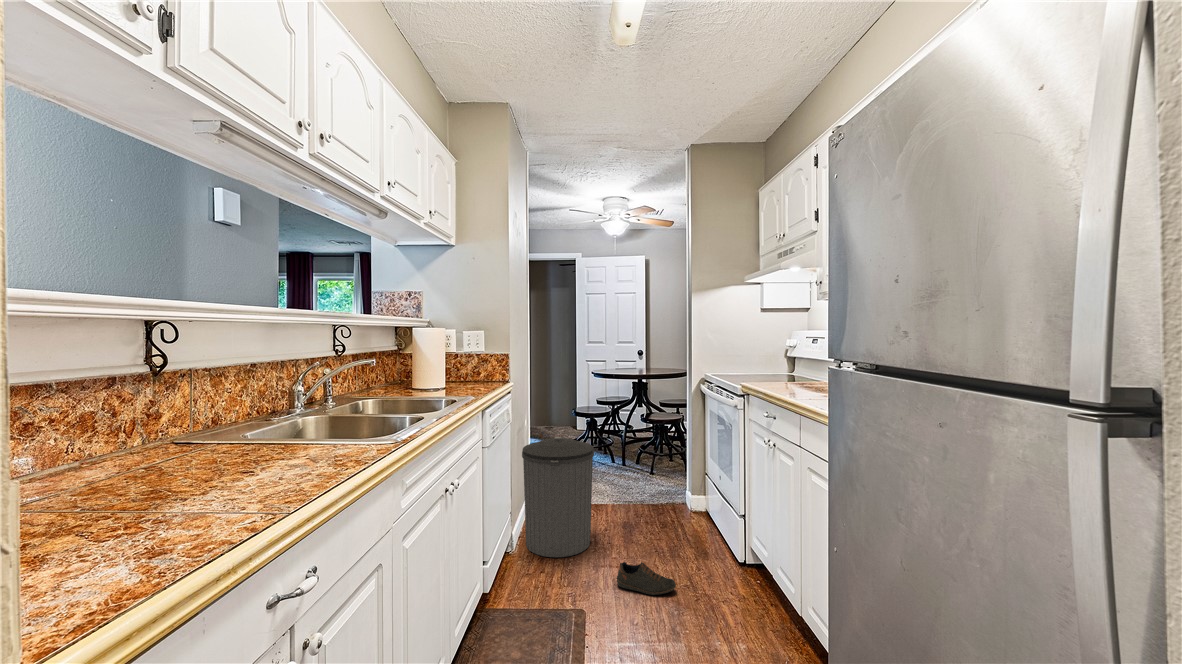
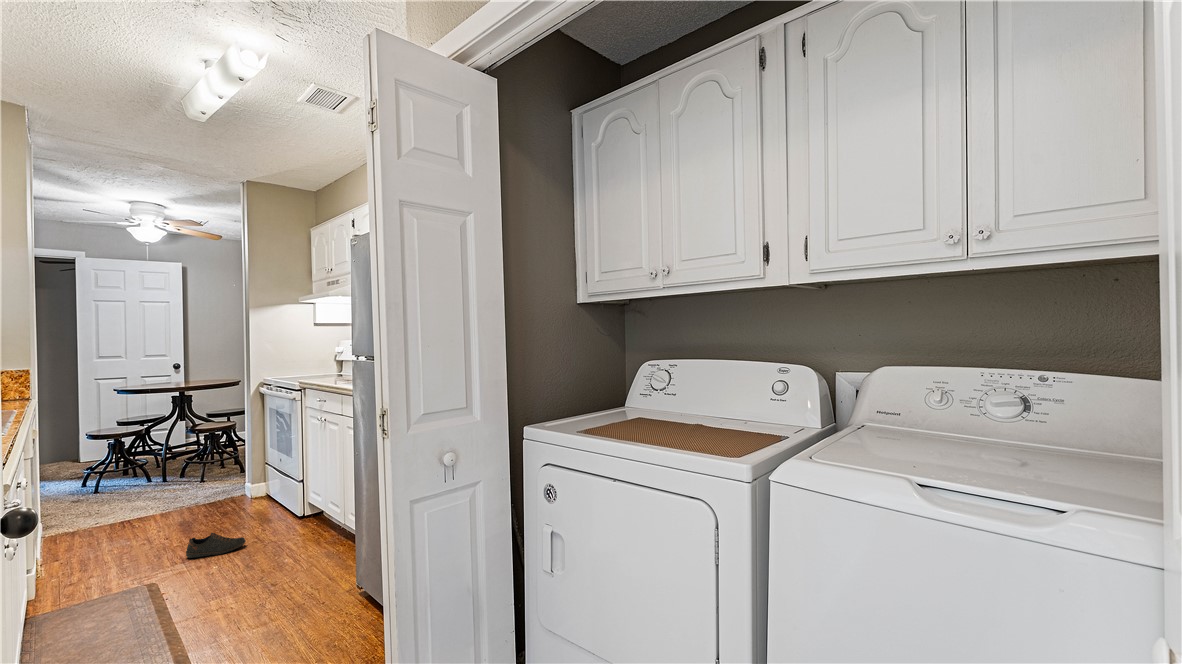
trash can: present [522,437,594,557] -> none [48,450,148,569]

